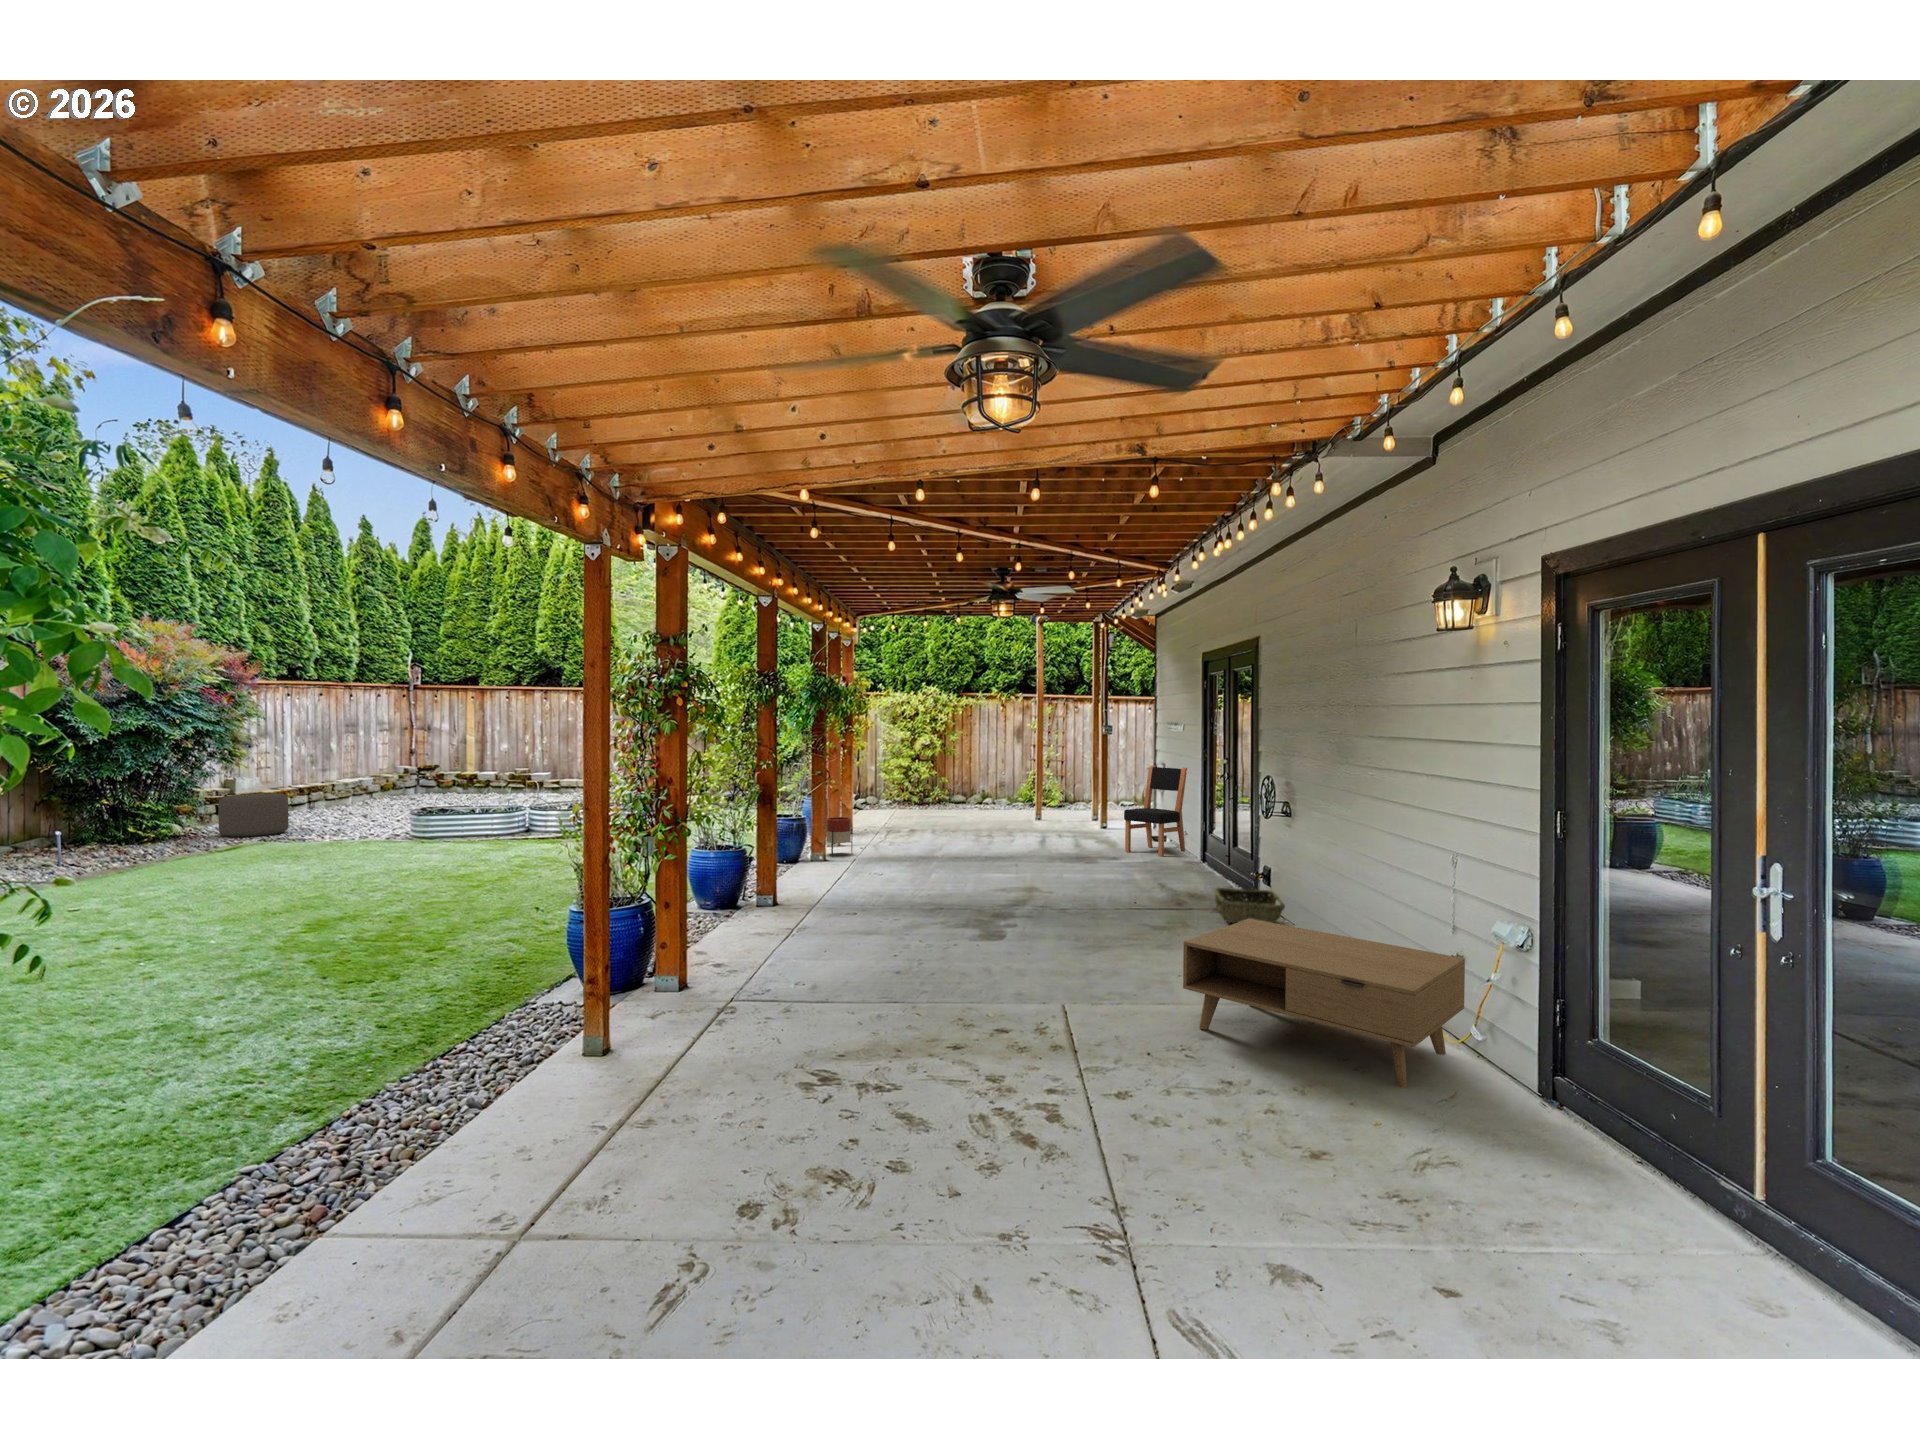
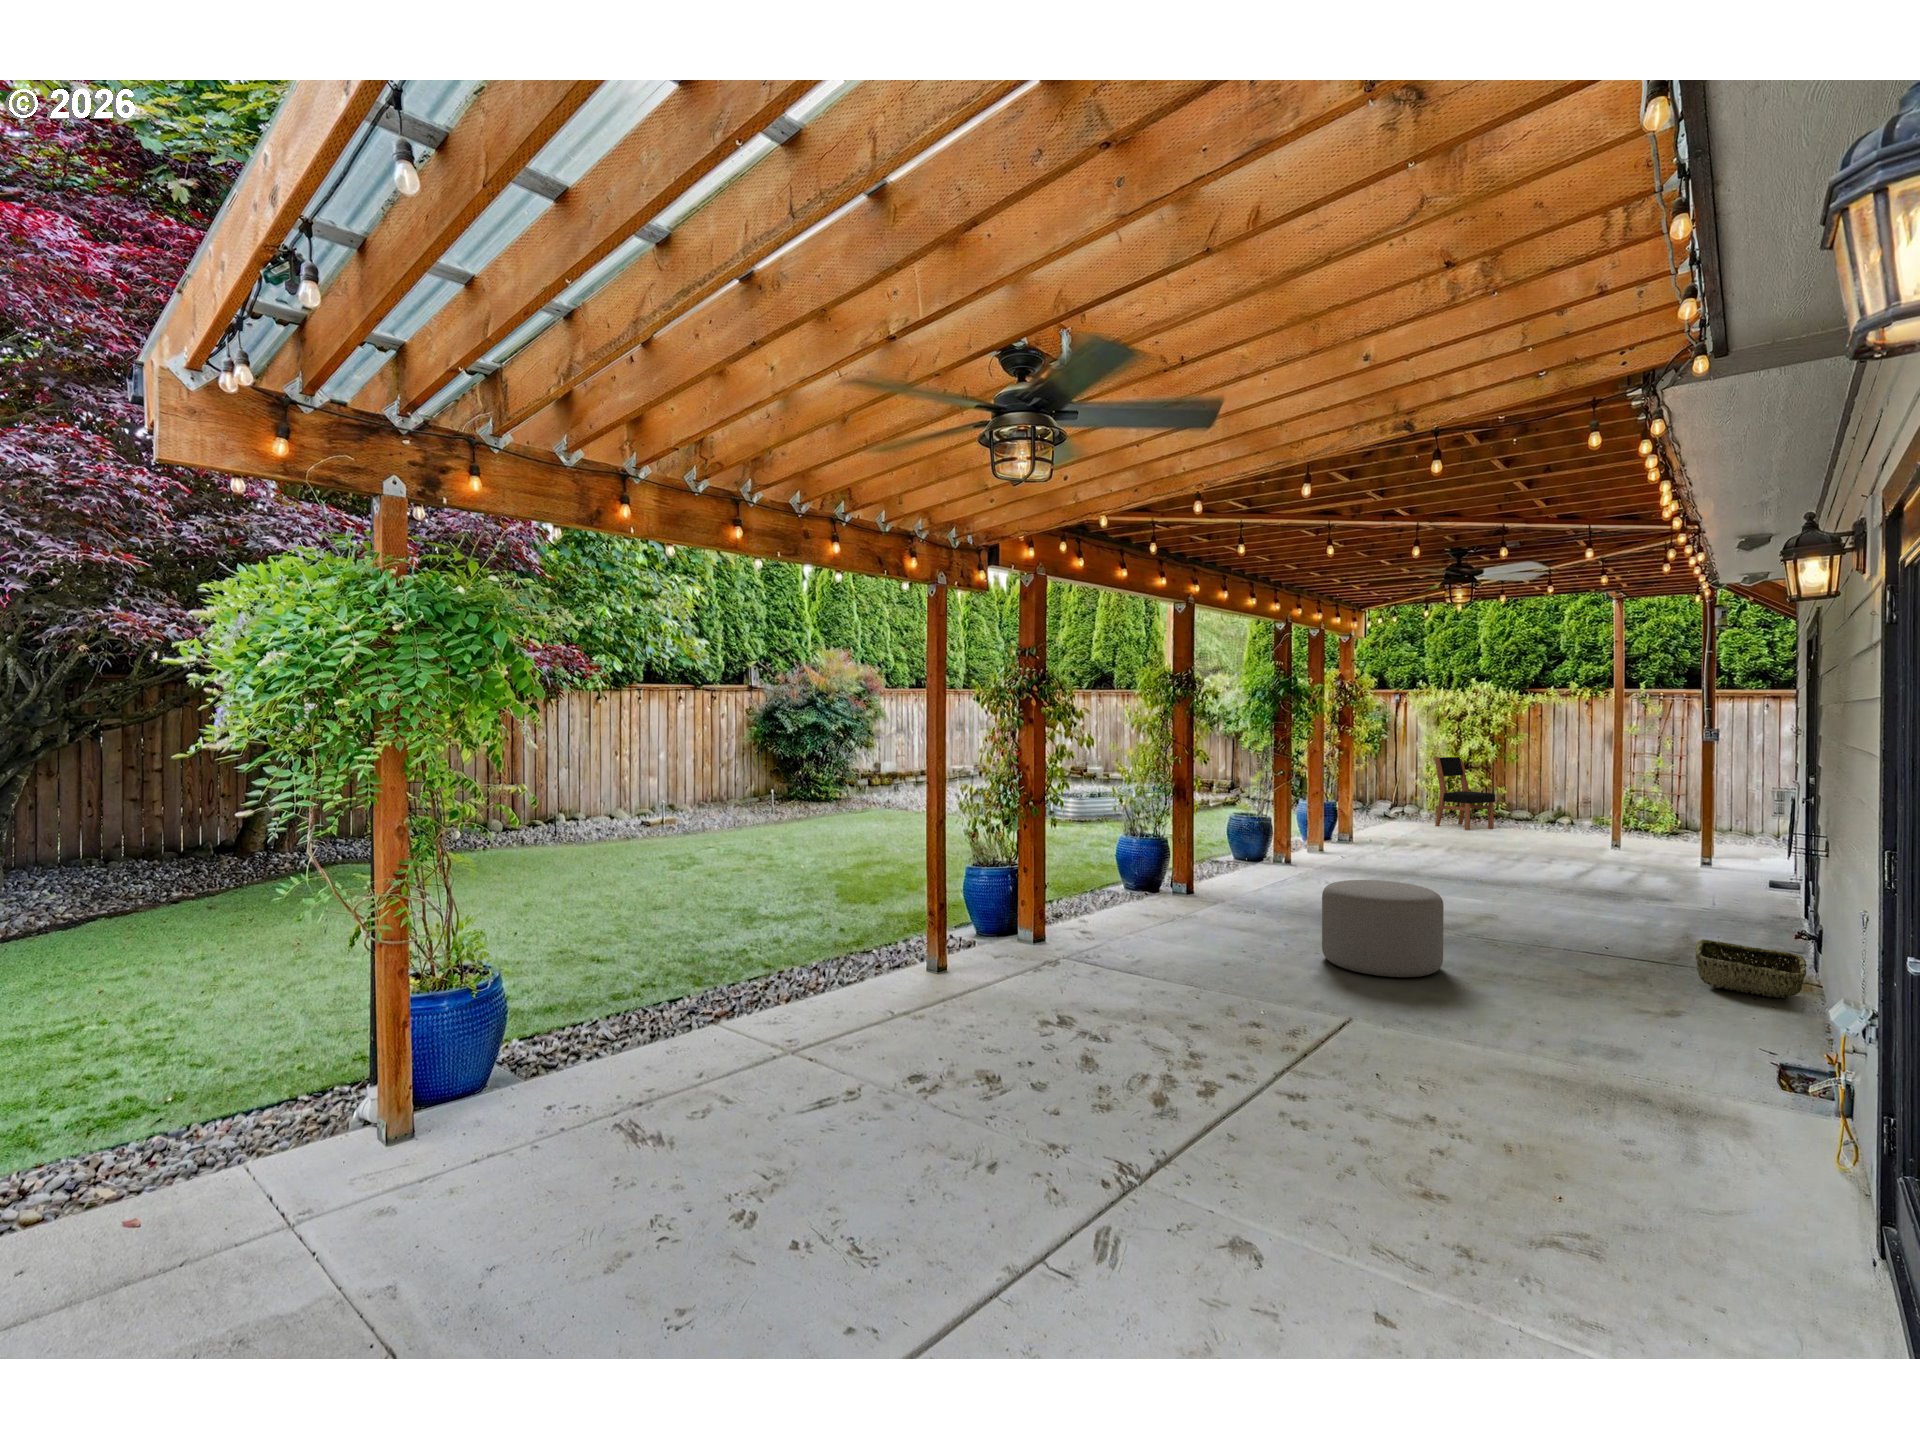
dining chair: present [1124,766,1187,857] -> present [1434,757,1495,830]
ottoman: present [218,794,289,837] -> present [1322,880,1444,977]
planter: present [826,817,852,857] -> none [1293,820,1321,860]
coffee table: present [1183,919,1465,1088] -> none [1451,962,1844,1181]

